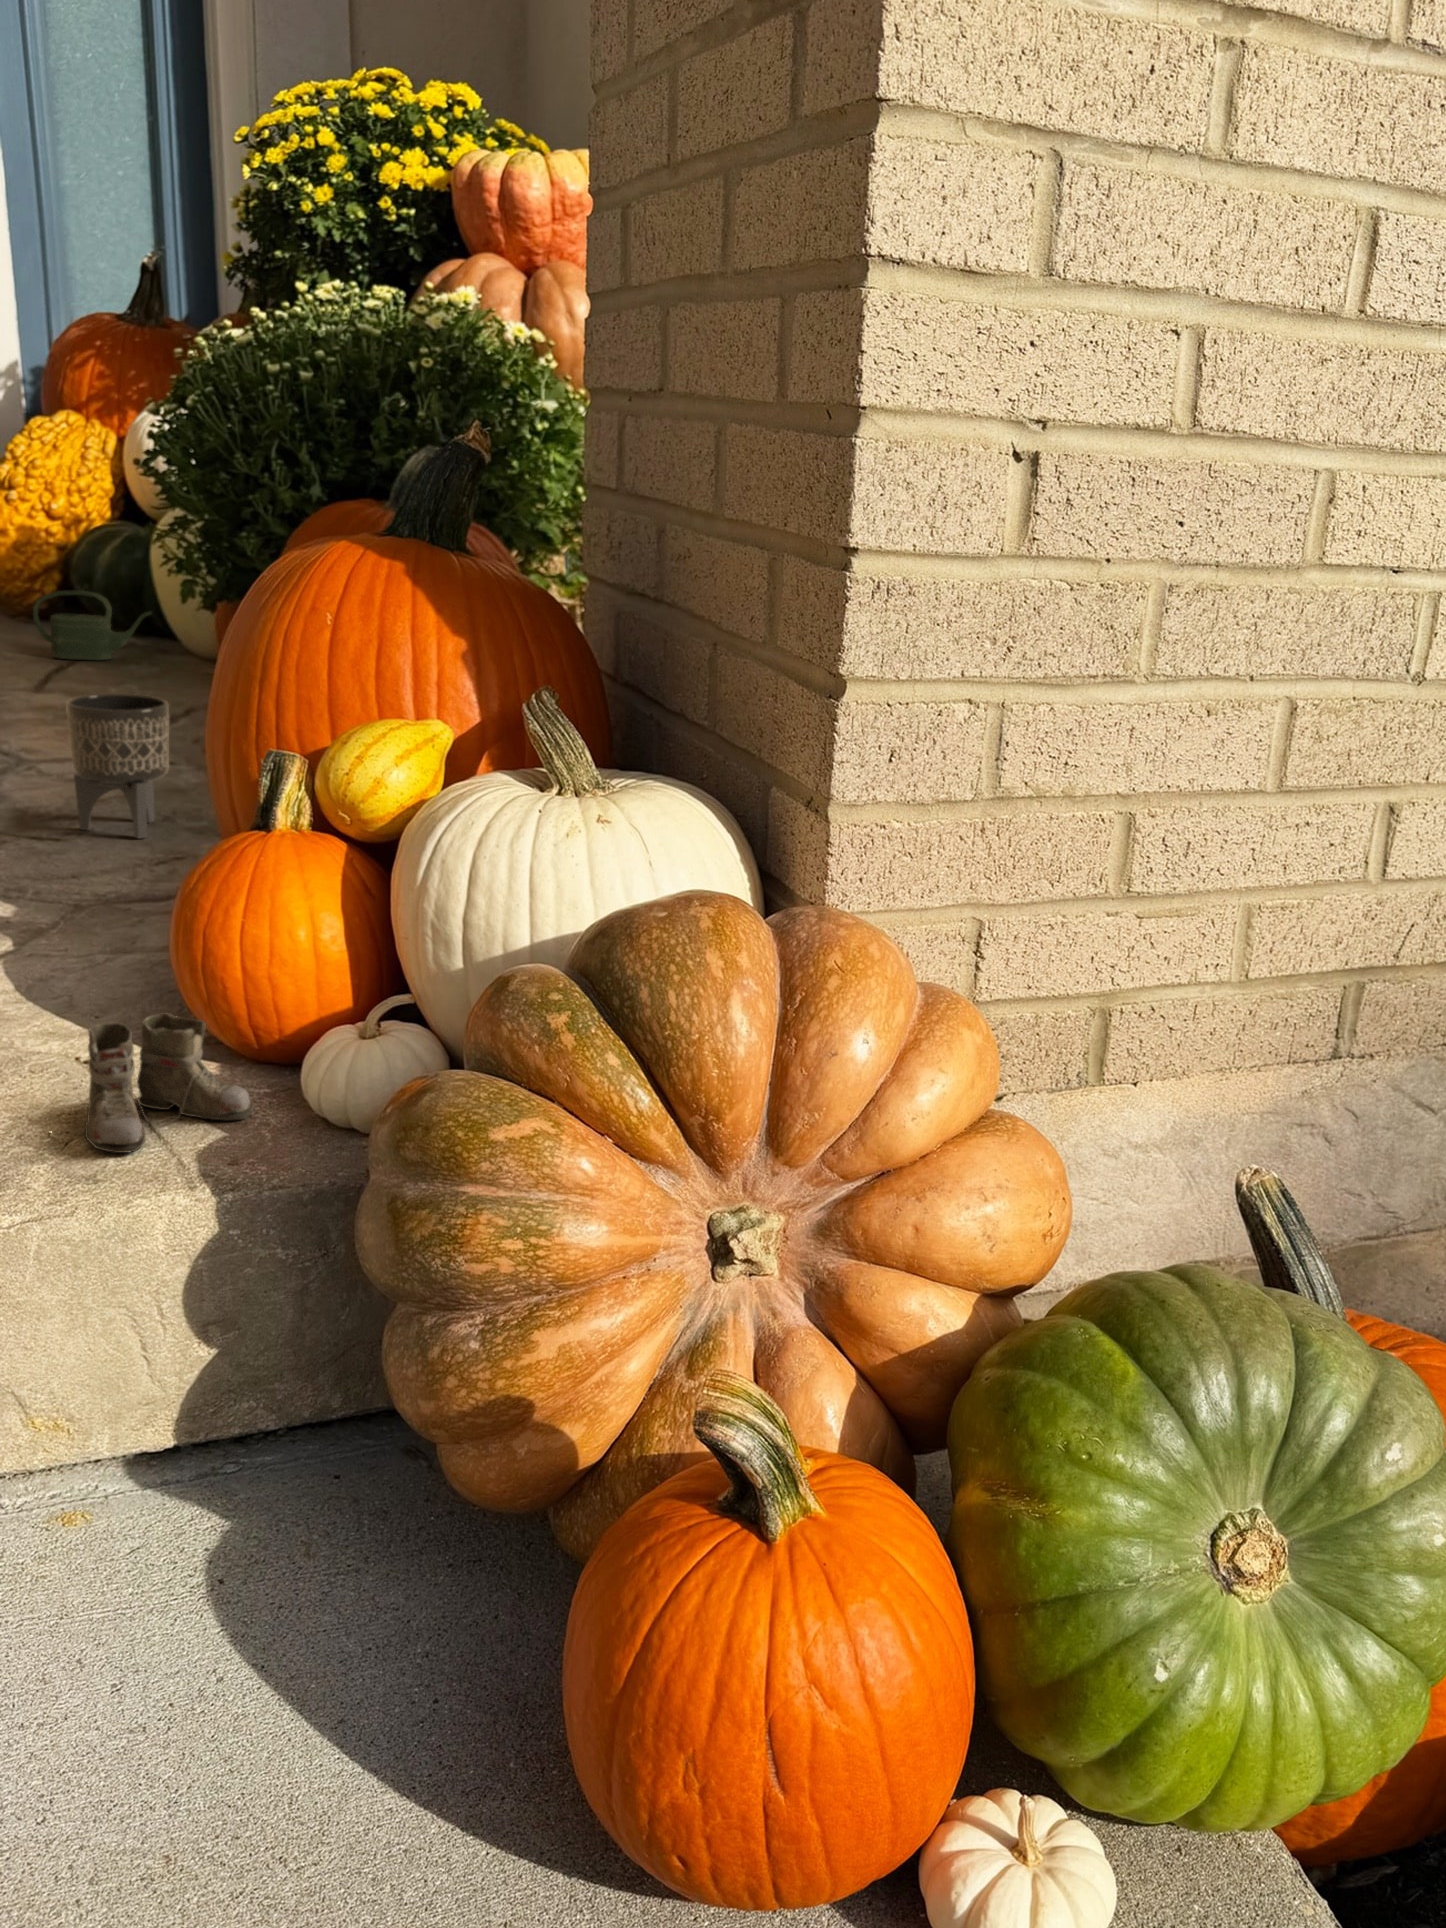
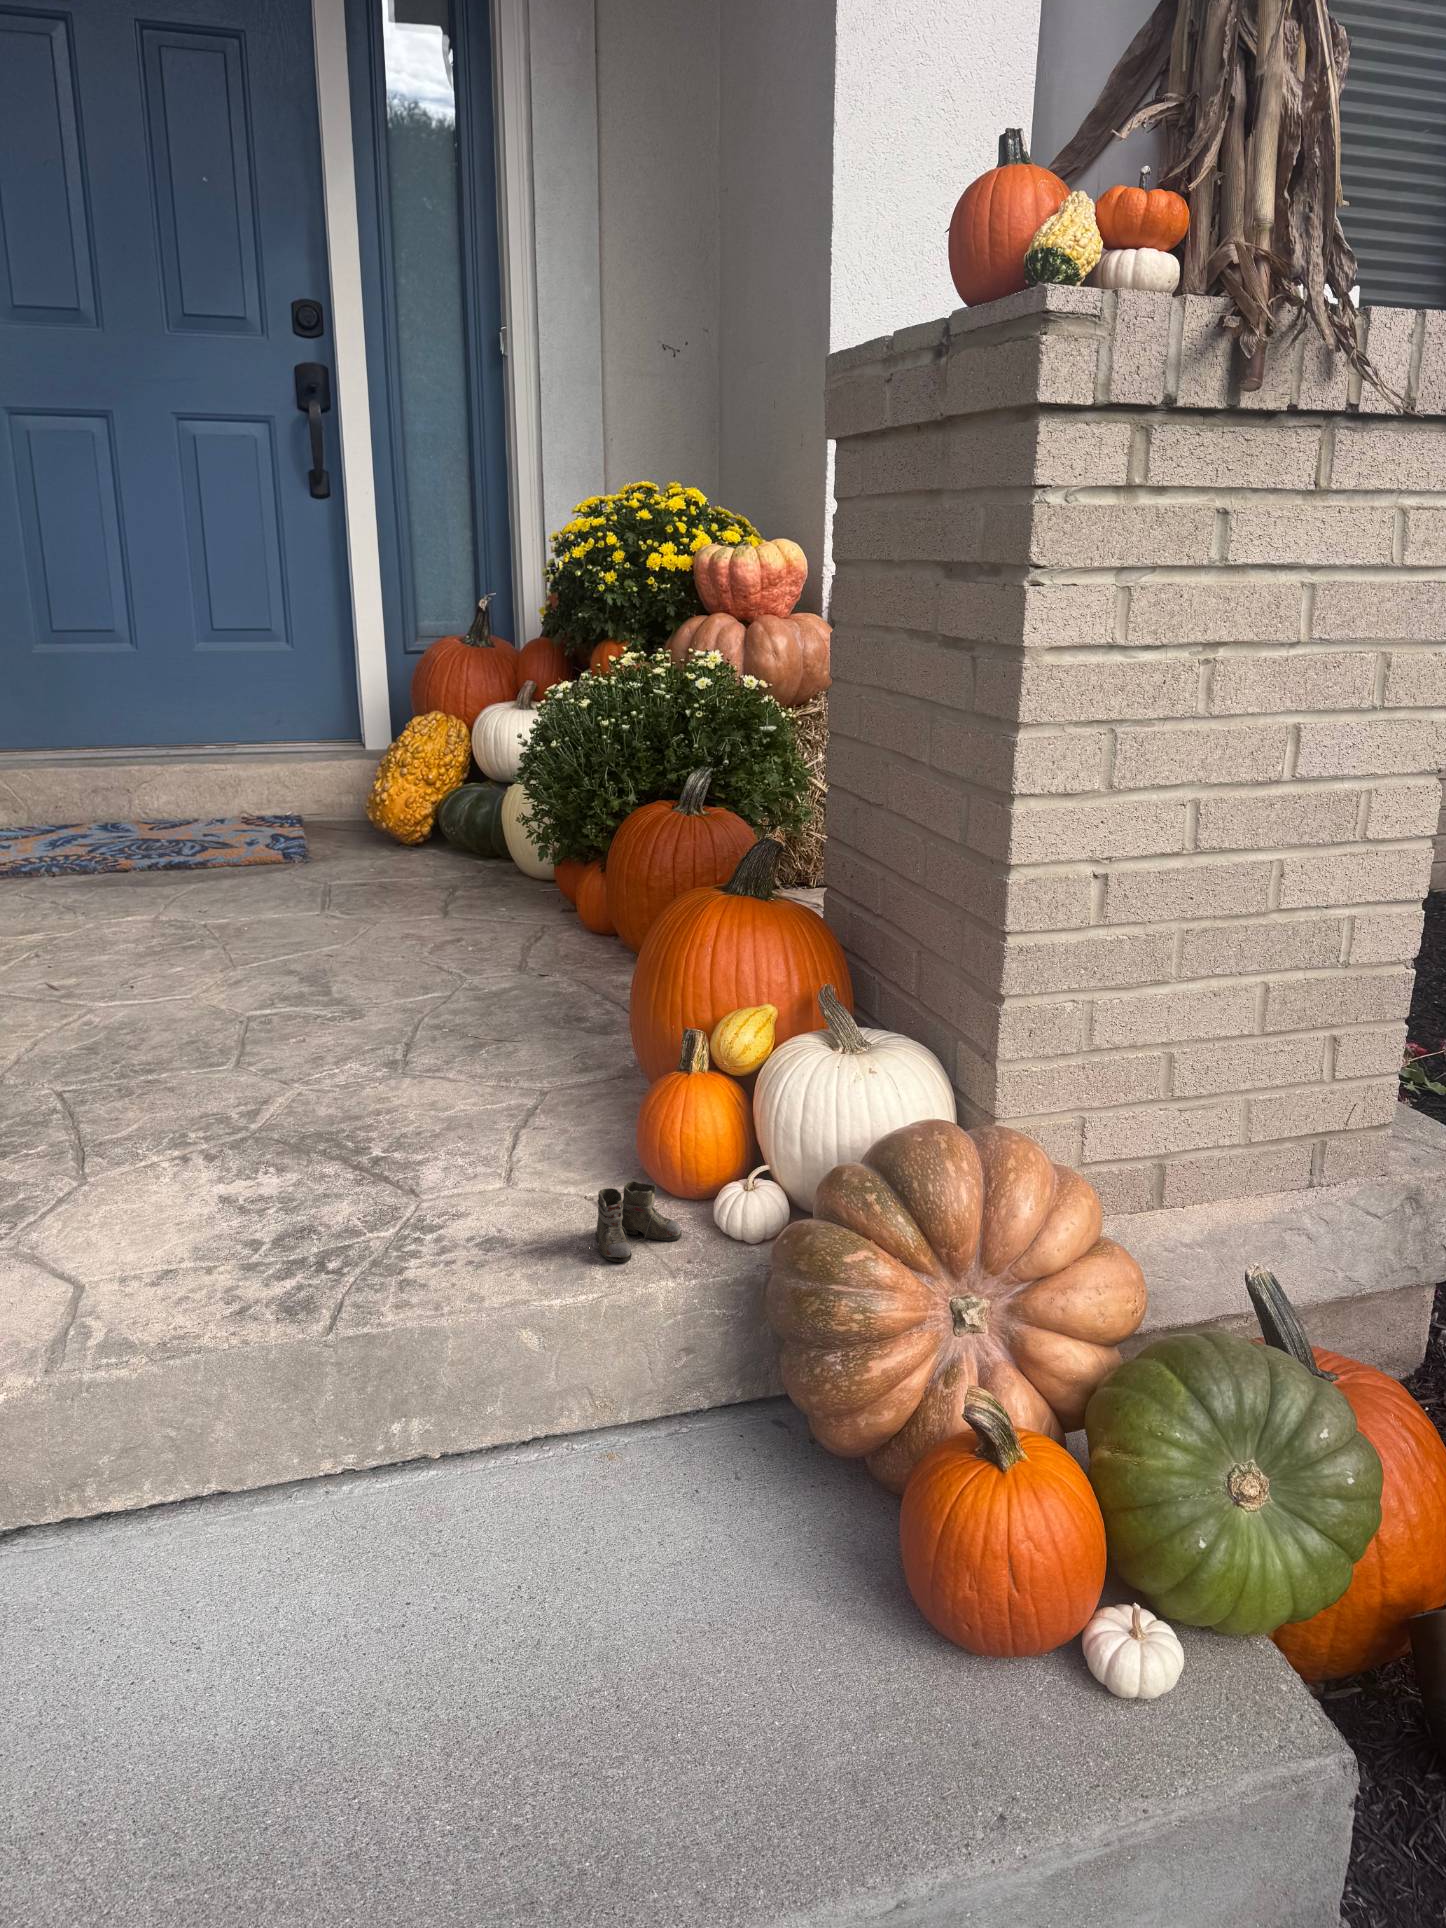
watering can: present [33,591,152,660] -> none [440,852,514,896]
planter: present [66,694,170,838] -> none [514,954,574,1044]

